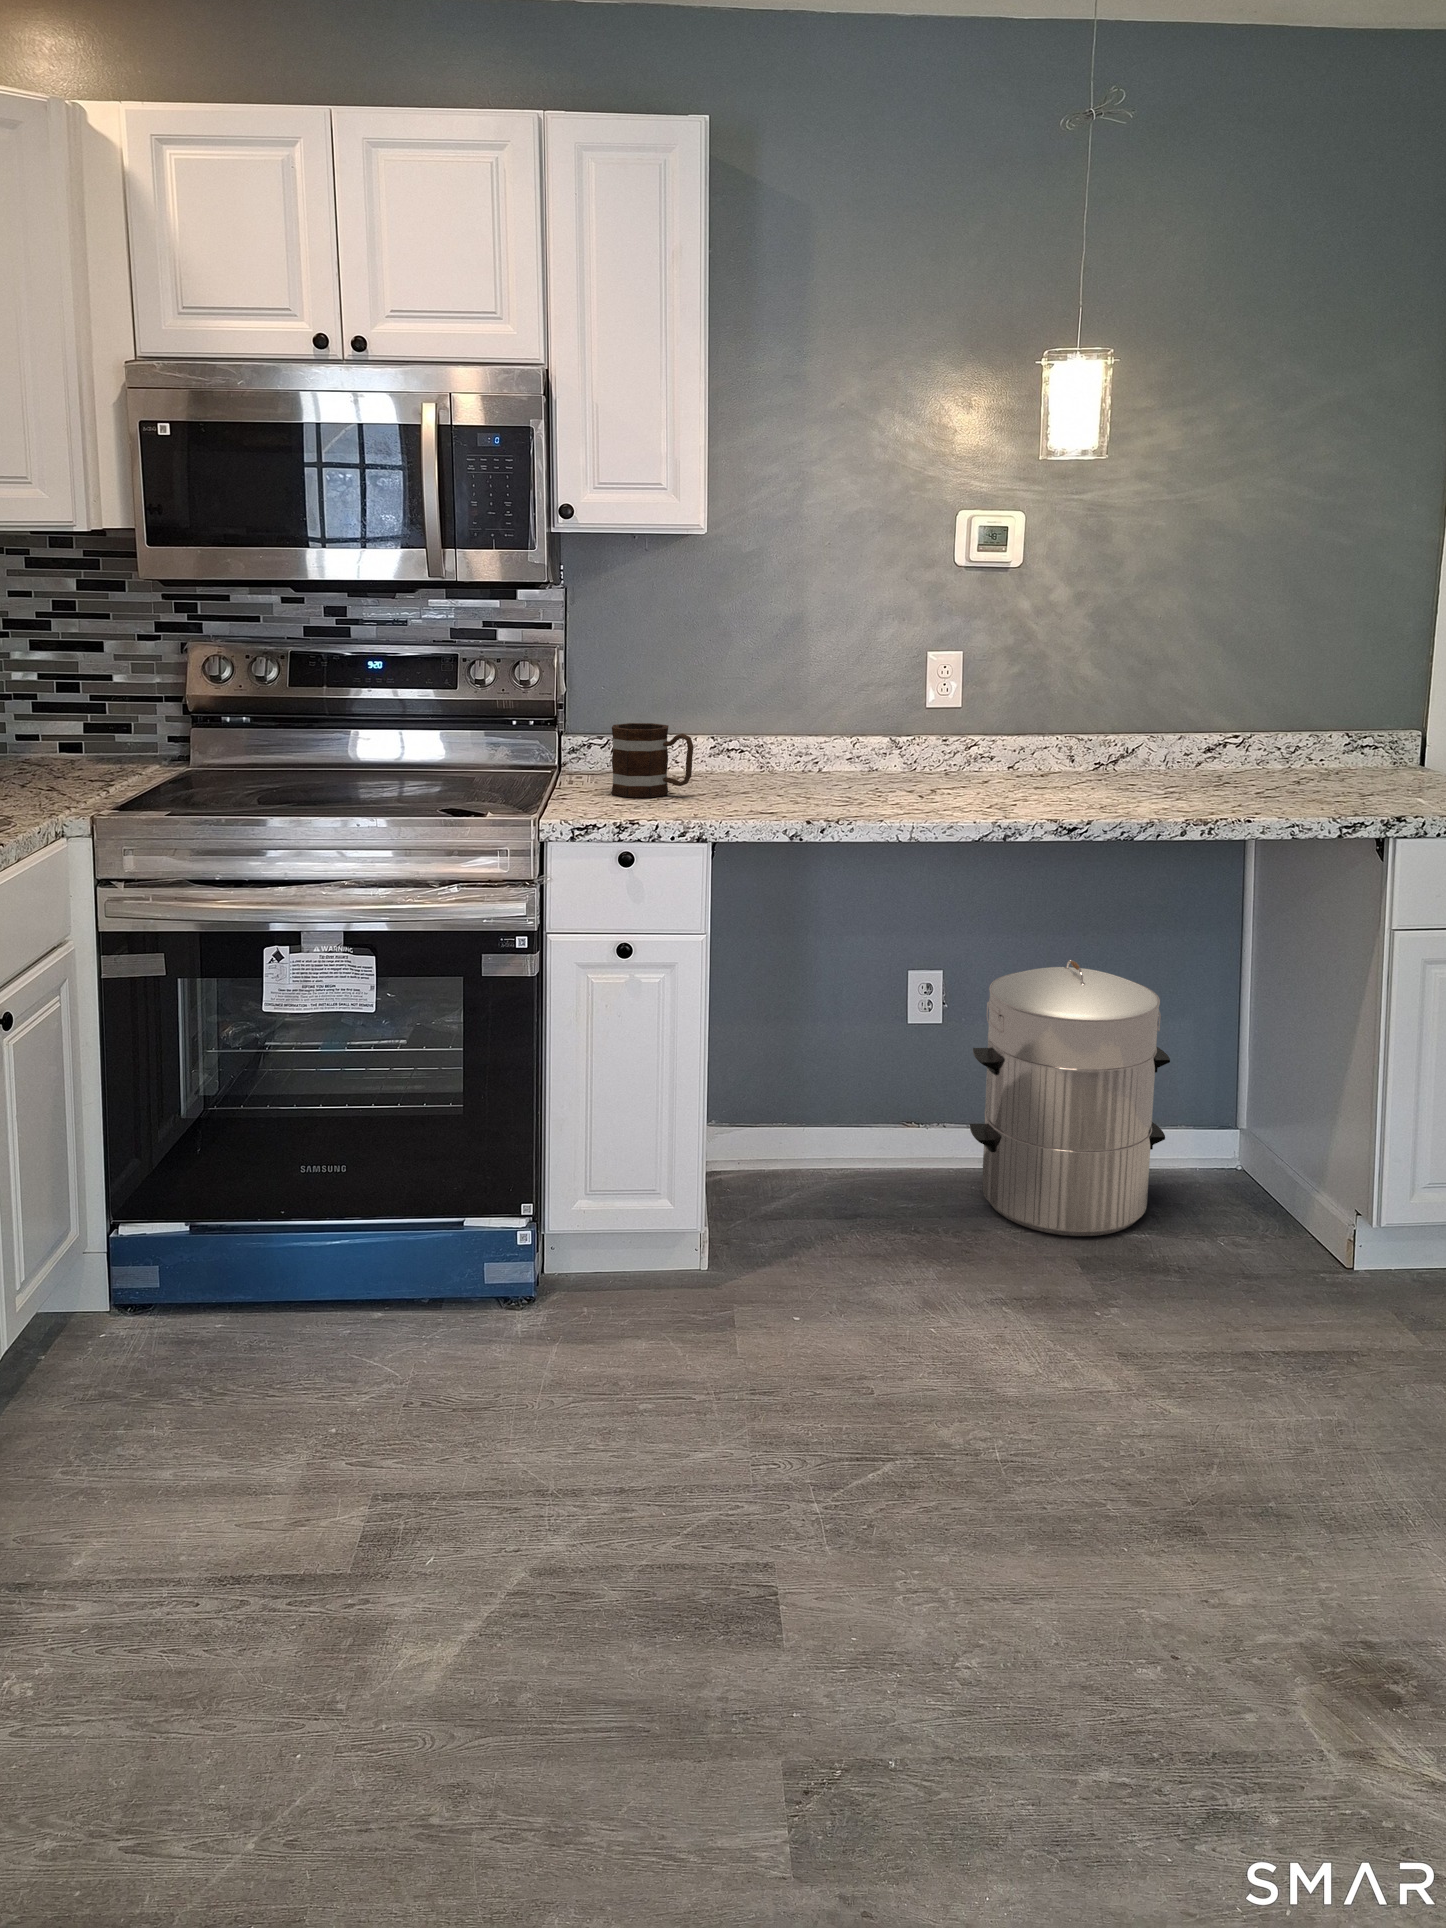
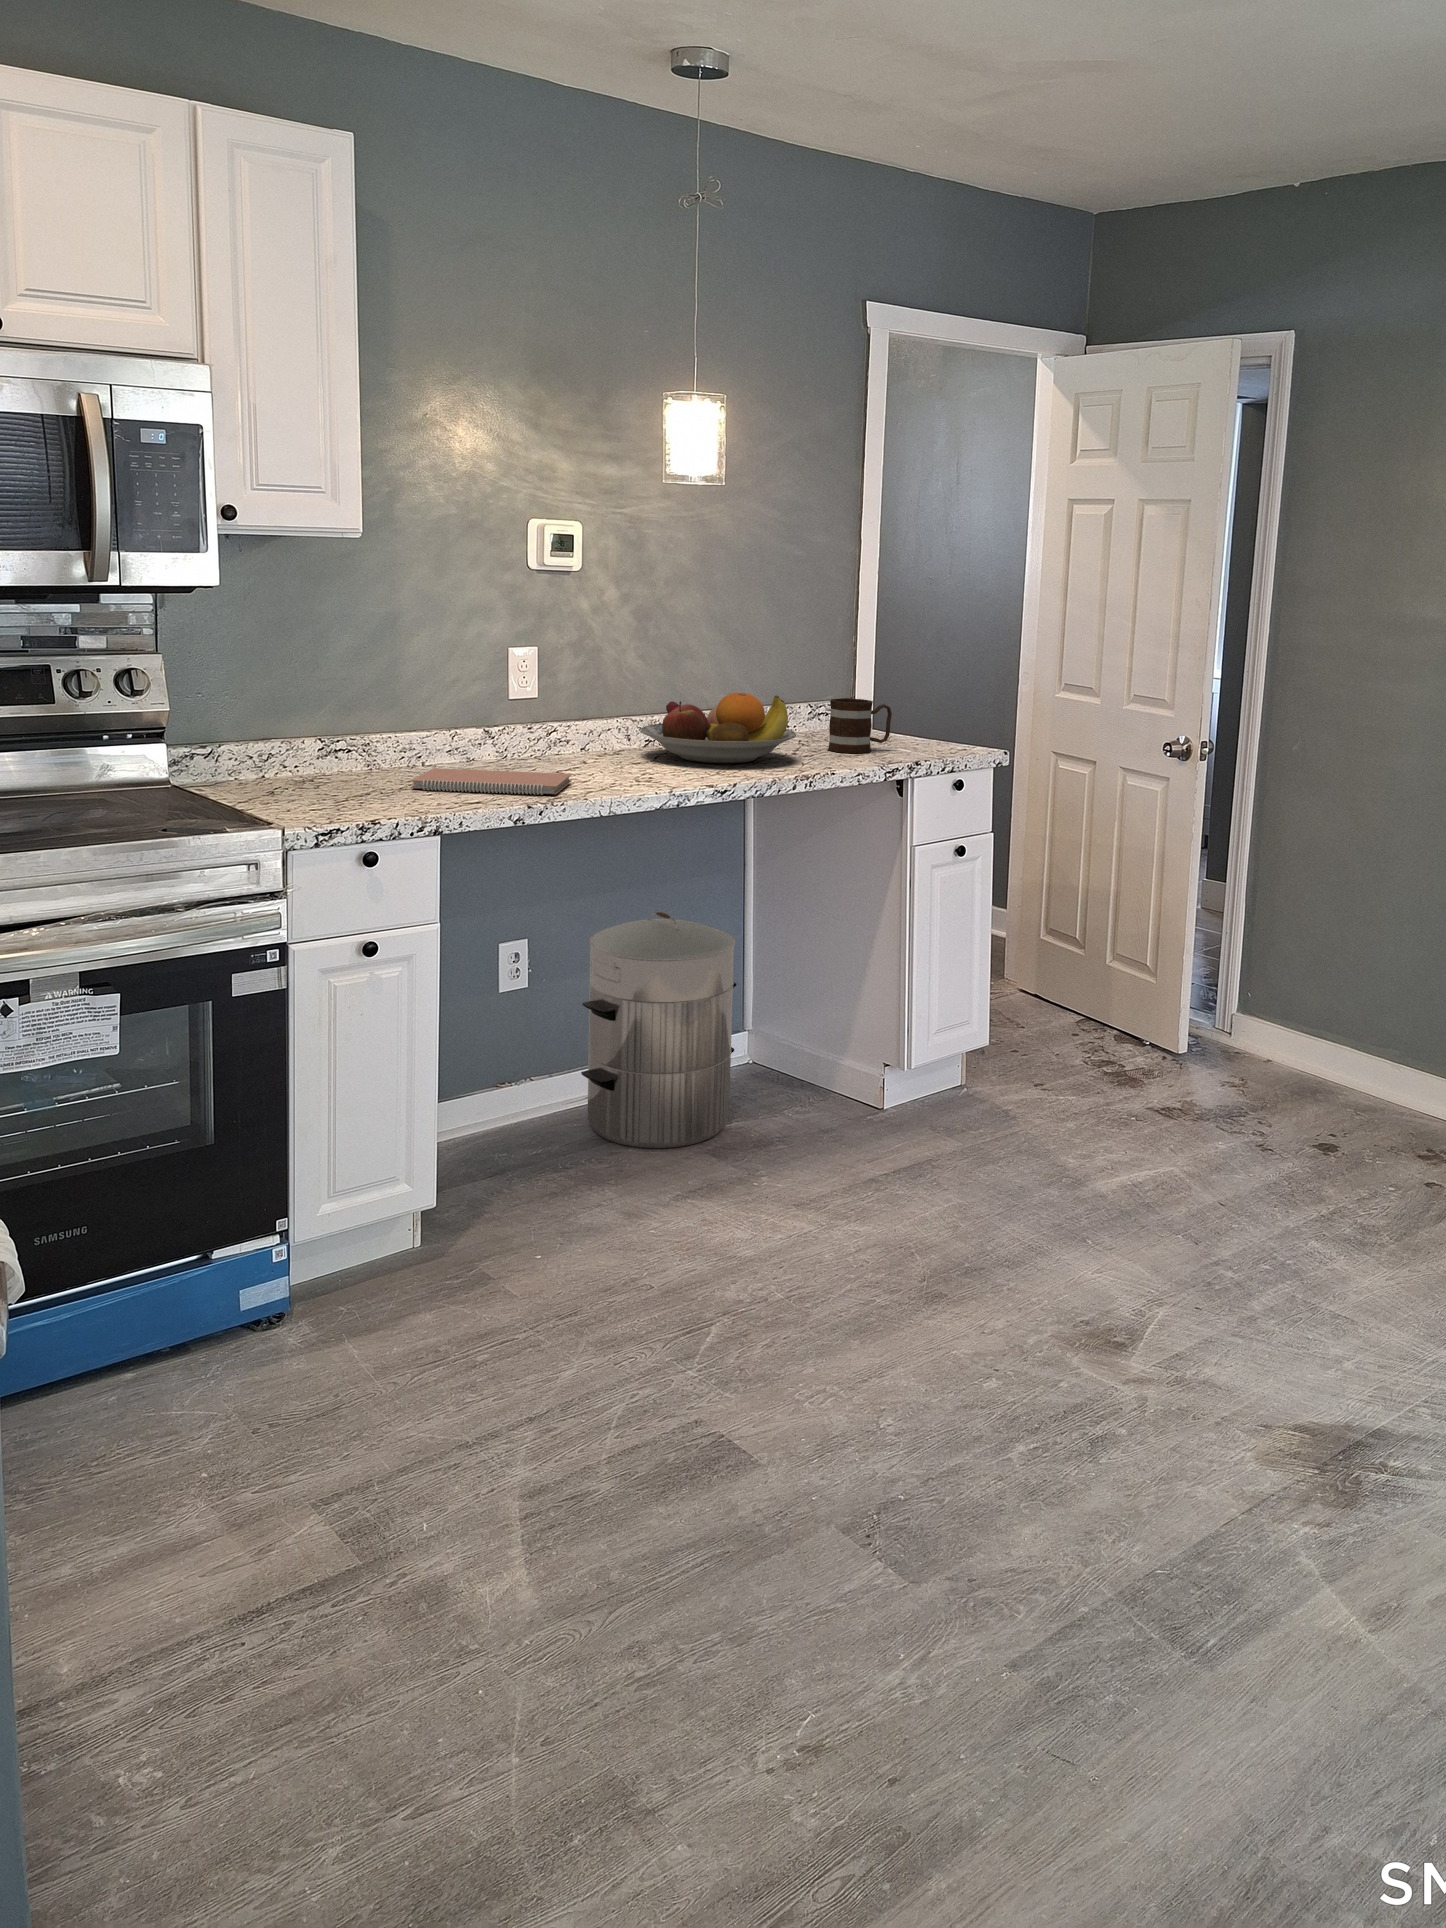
fruit bowl: none [1055,712,1247,796] -> present [640,693,796,763]
mug: present [612,723,694,797] -> present [828,698,892,753]
notebook: none [732,775,907,811] -> present [411,768,572,795]

